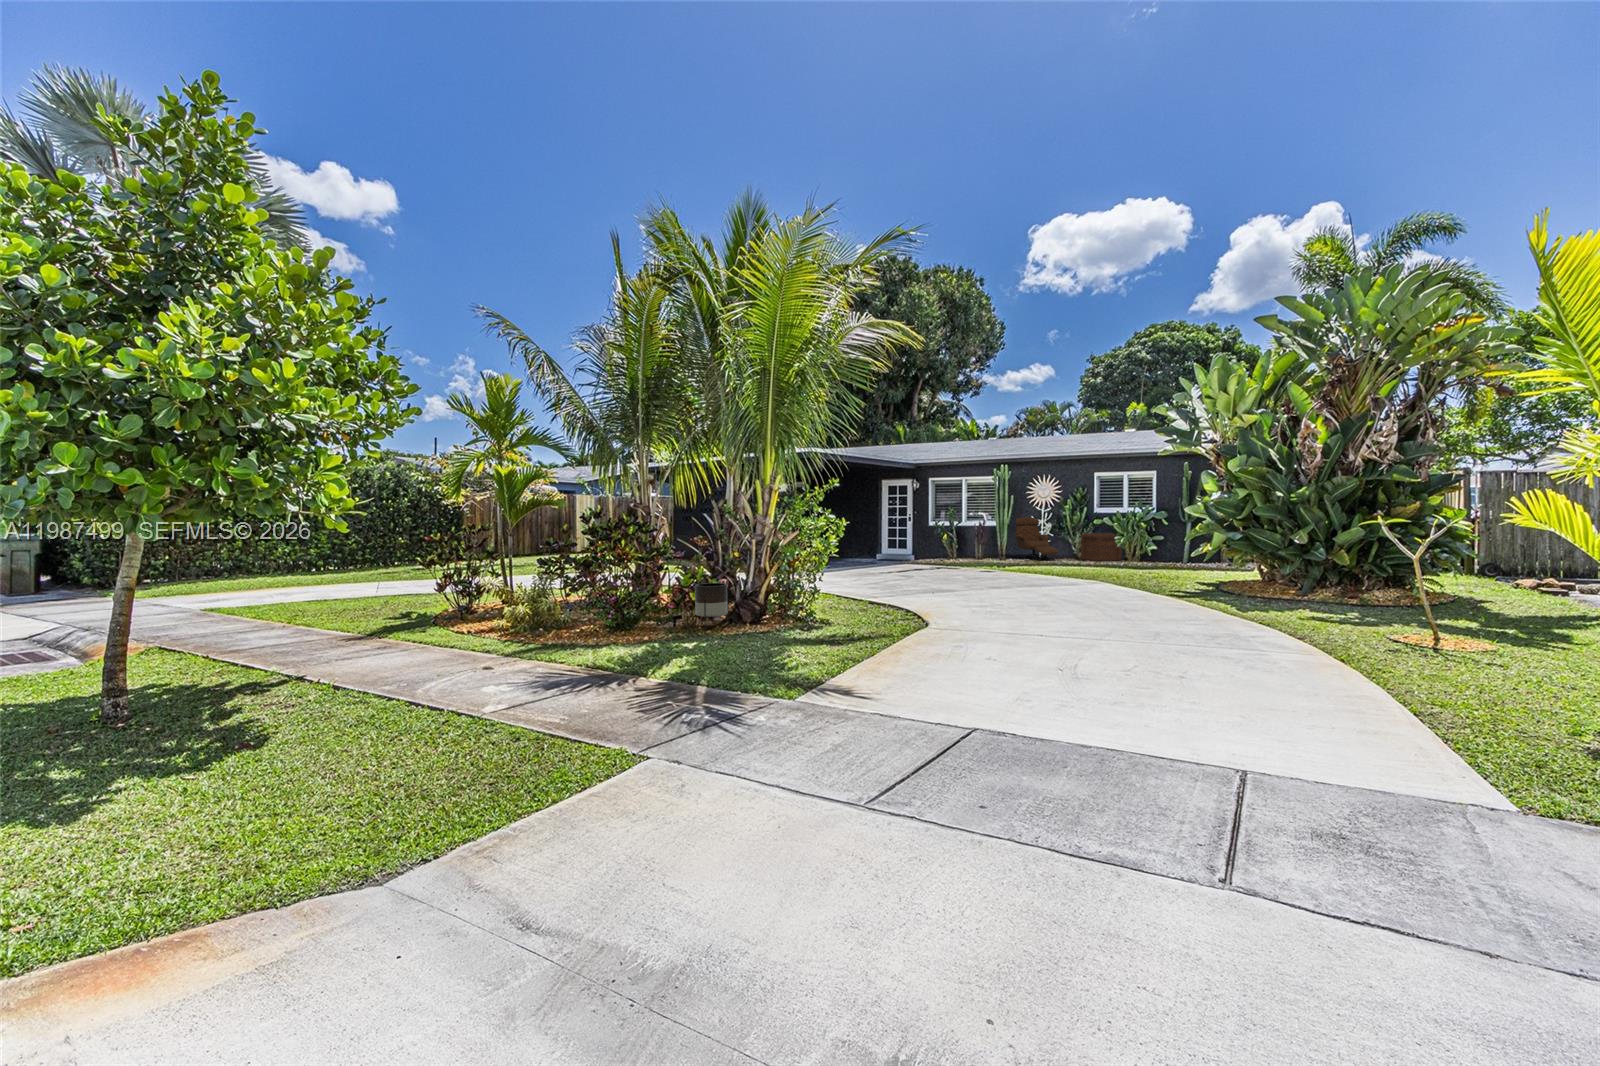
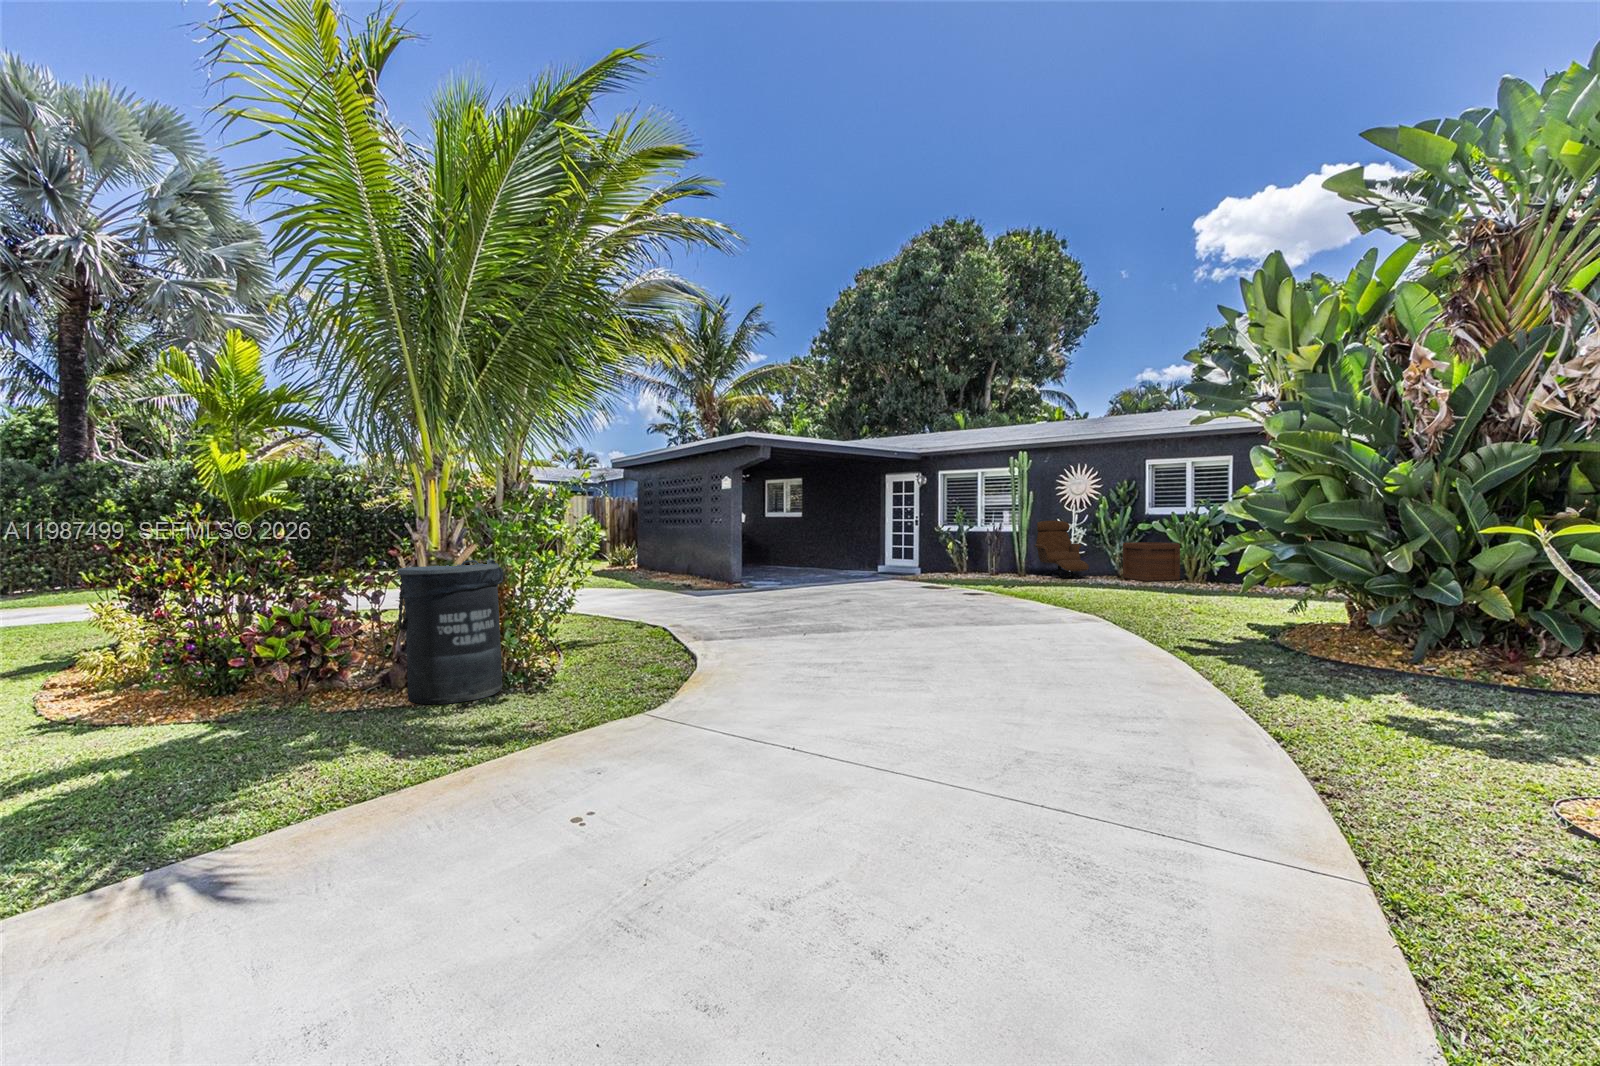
trash can: none [763,543,821,630] -> present [397,560,503,704]
planter: present [695,583,729,630] -> none [304,620,365,697]

